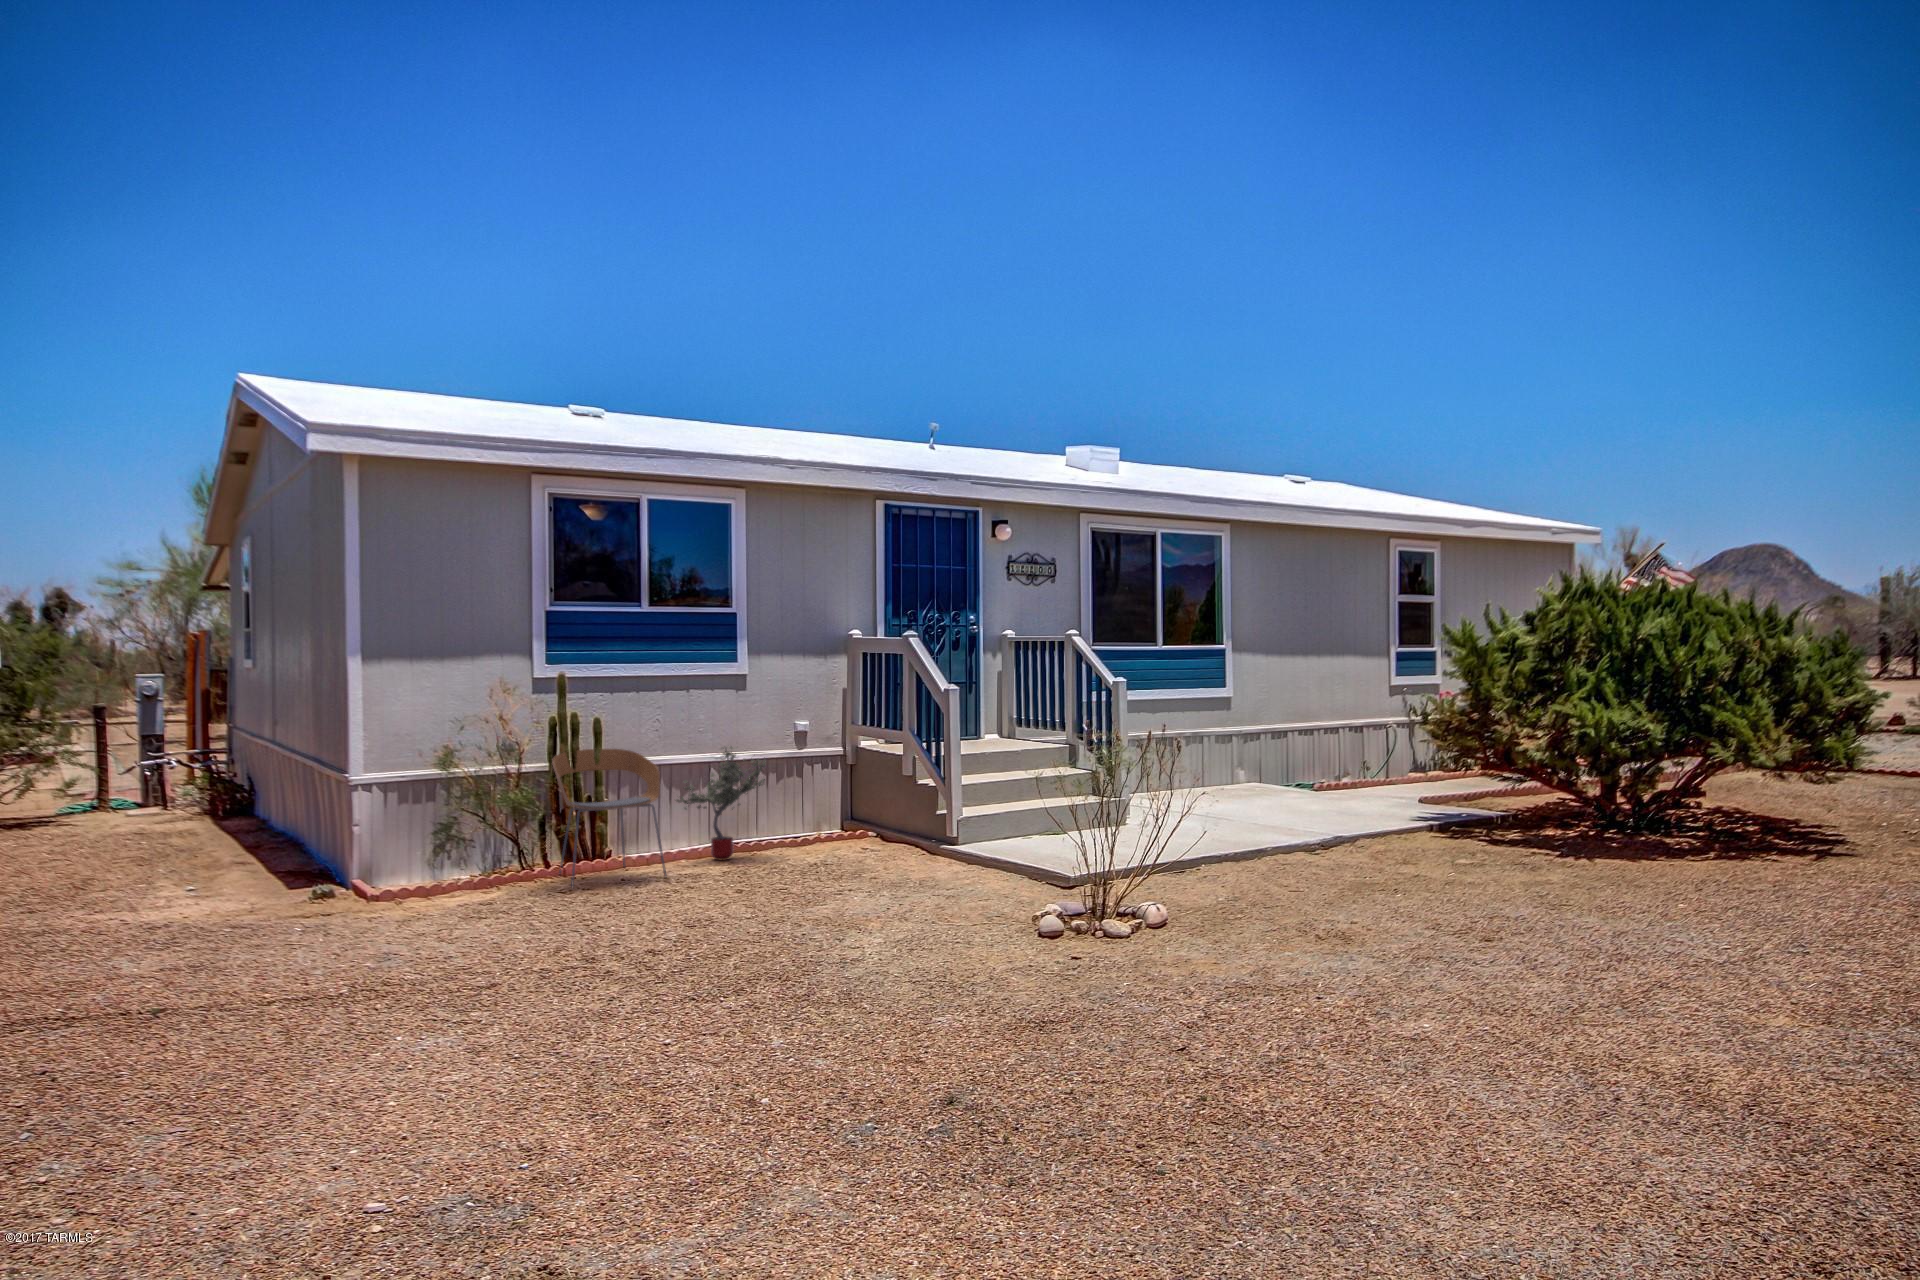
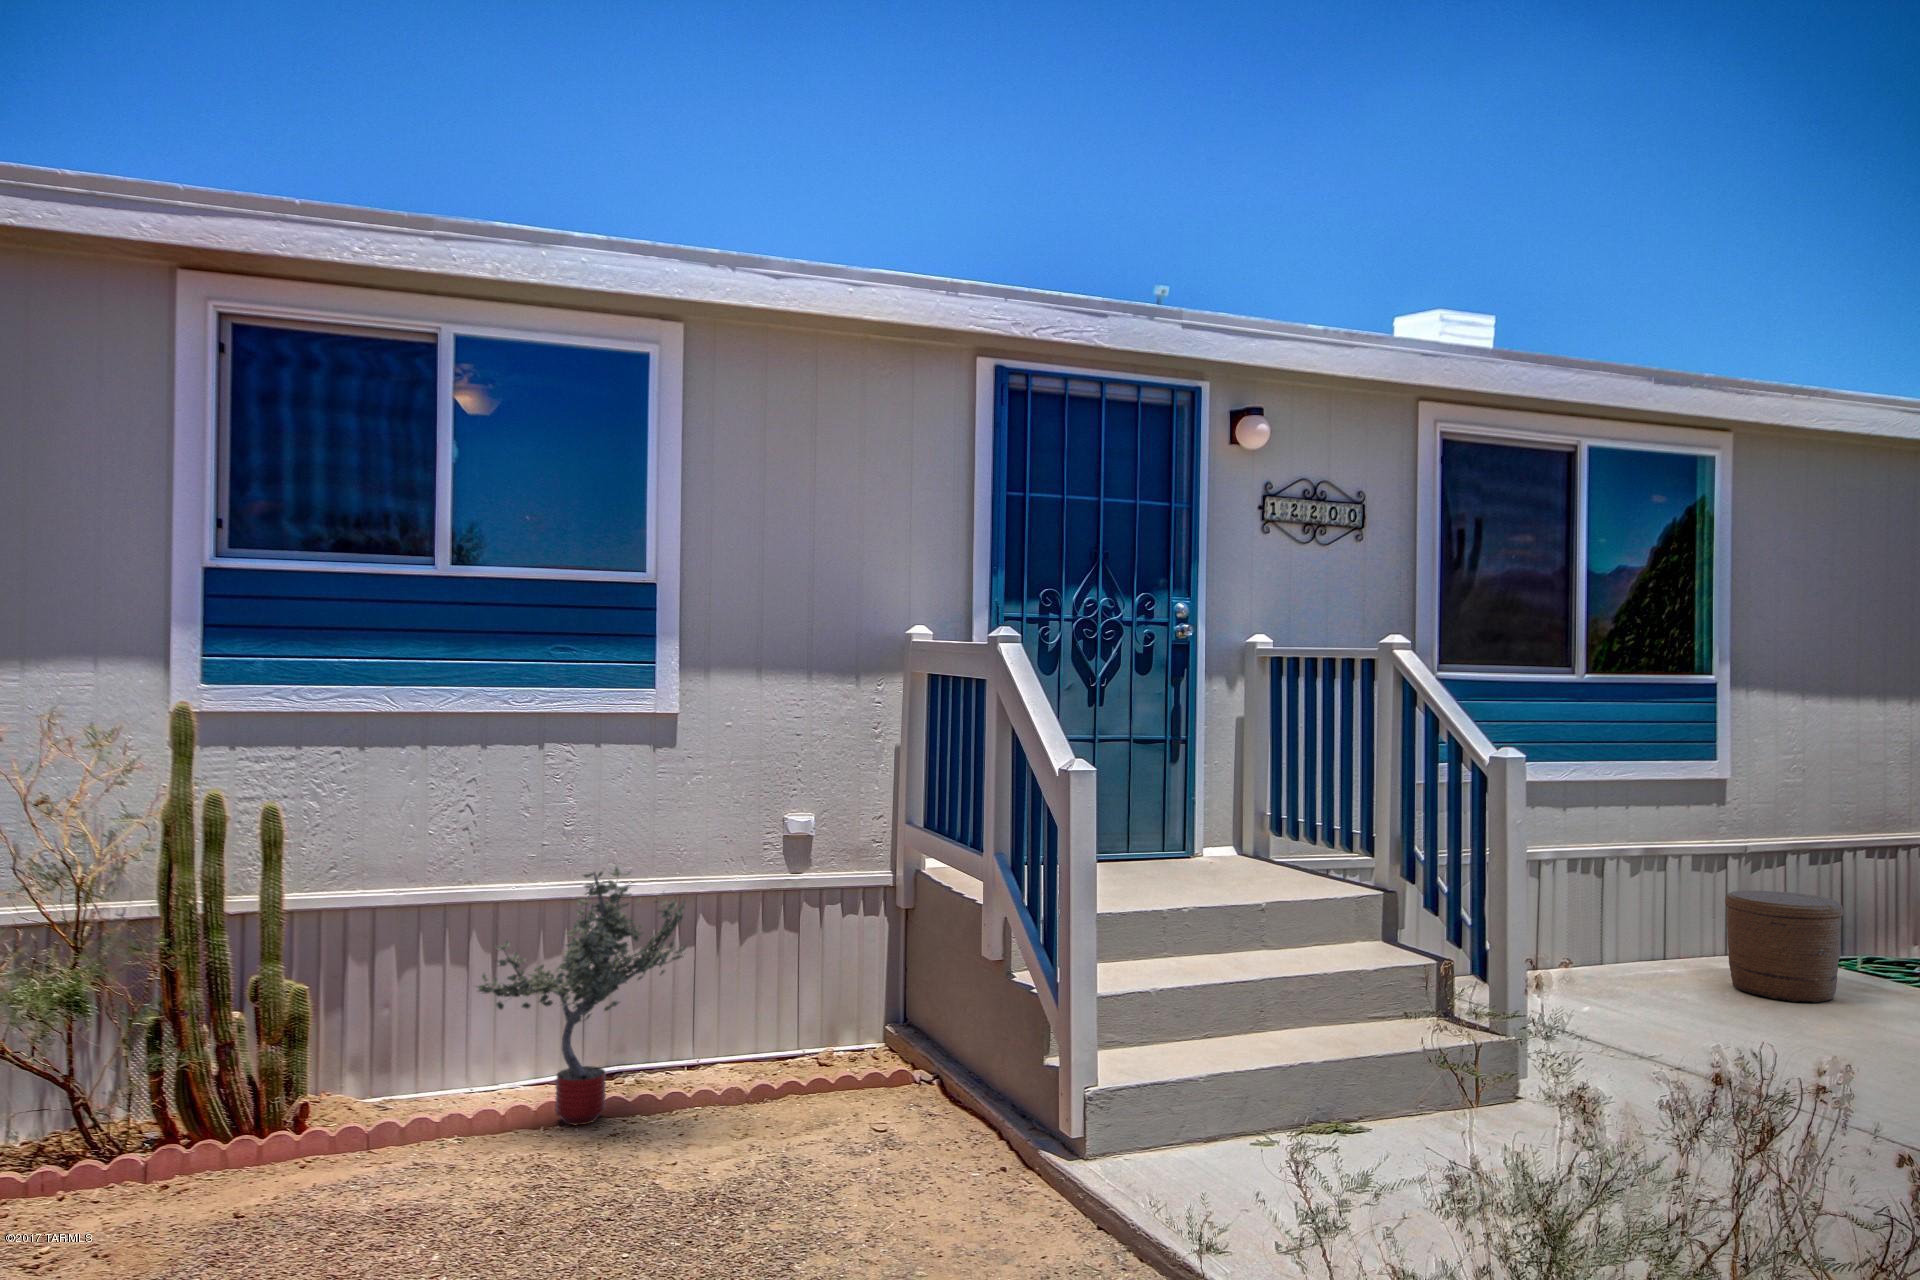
chair: present [552,749,667,888] -> none [123,870,401,1225]
woven basket: none [1230,751,1280,801] -> present [1725,891,1843,1003]

